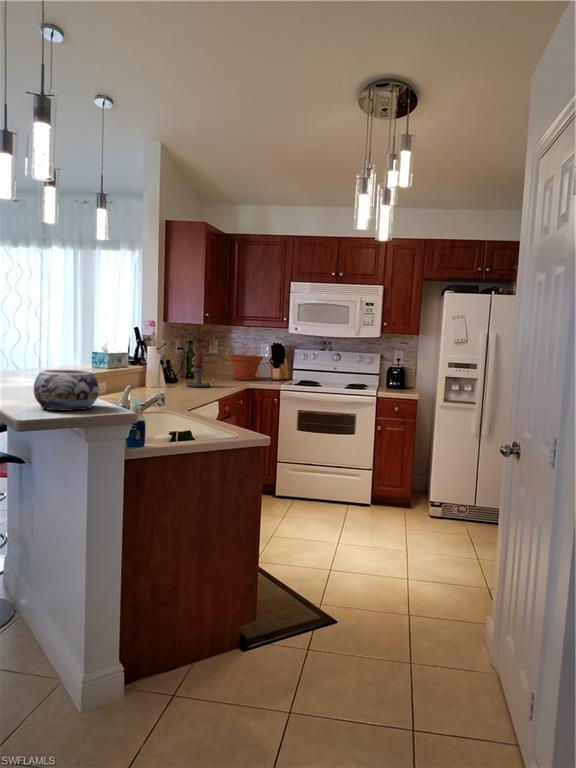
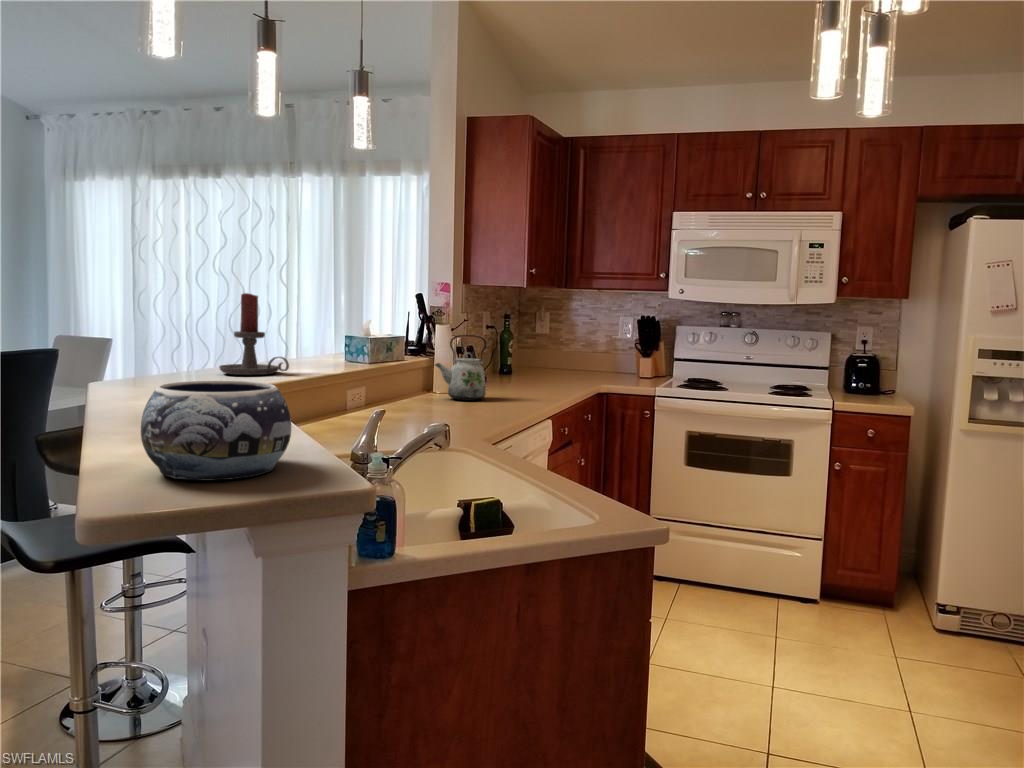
candle holder: present [186,352,218,387] -> present [219,293,289,375]
kettle: none [147,353,178,391] -> present [435,335,486,400]
plant pot: present [228,355,263,380] -> none [568,336,627,378]

